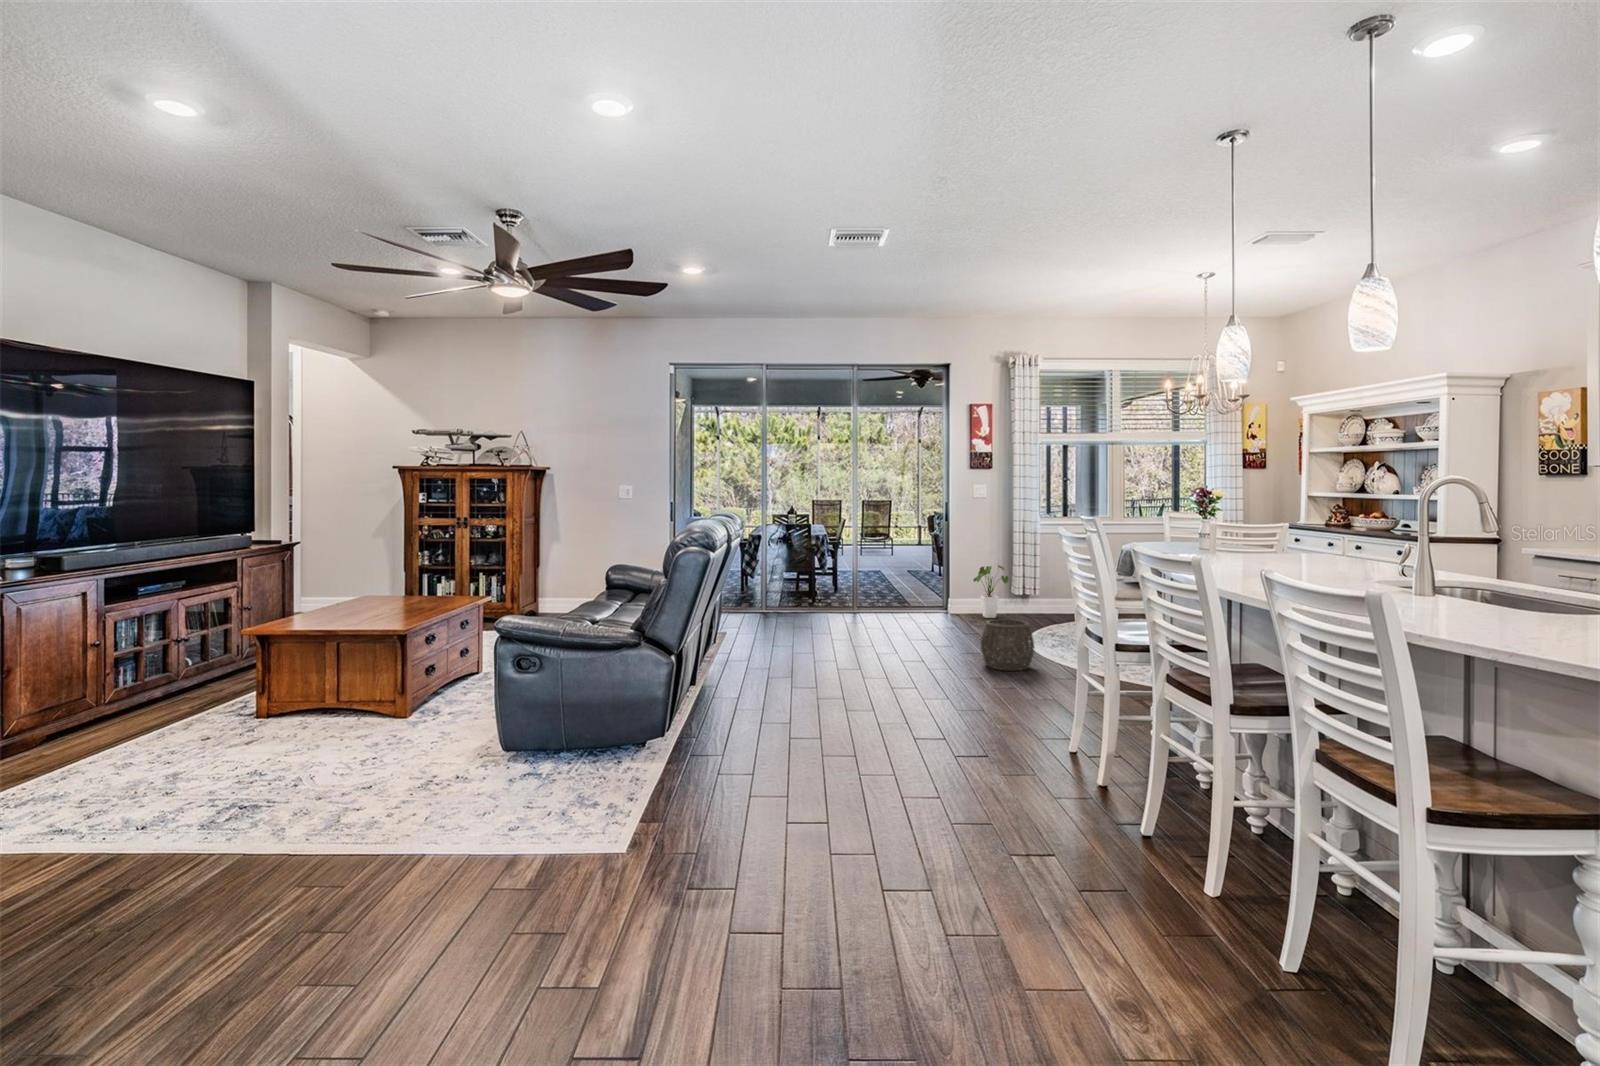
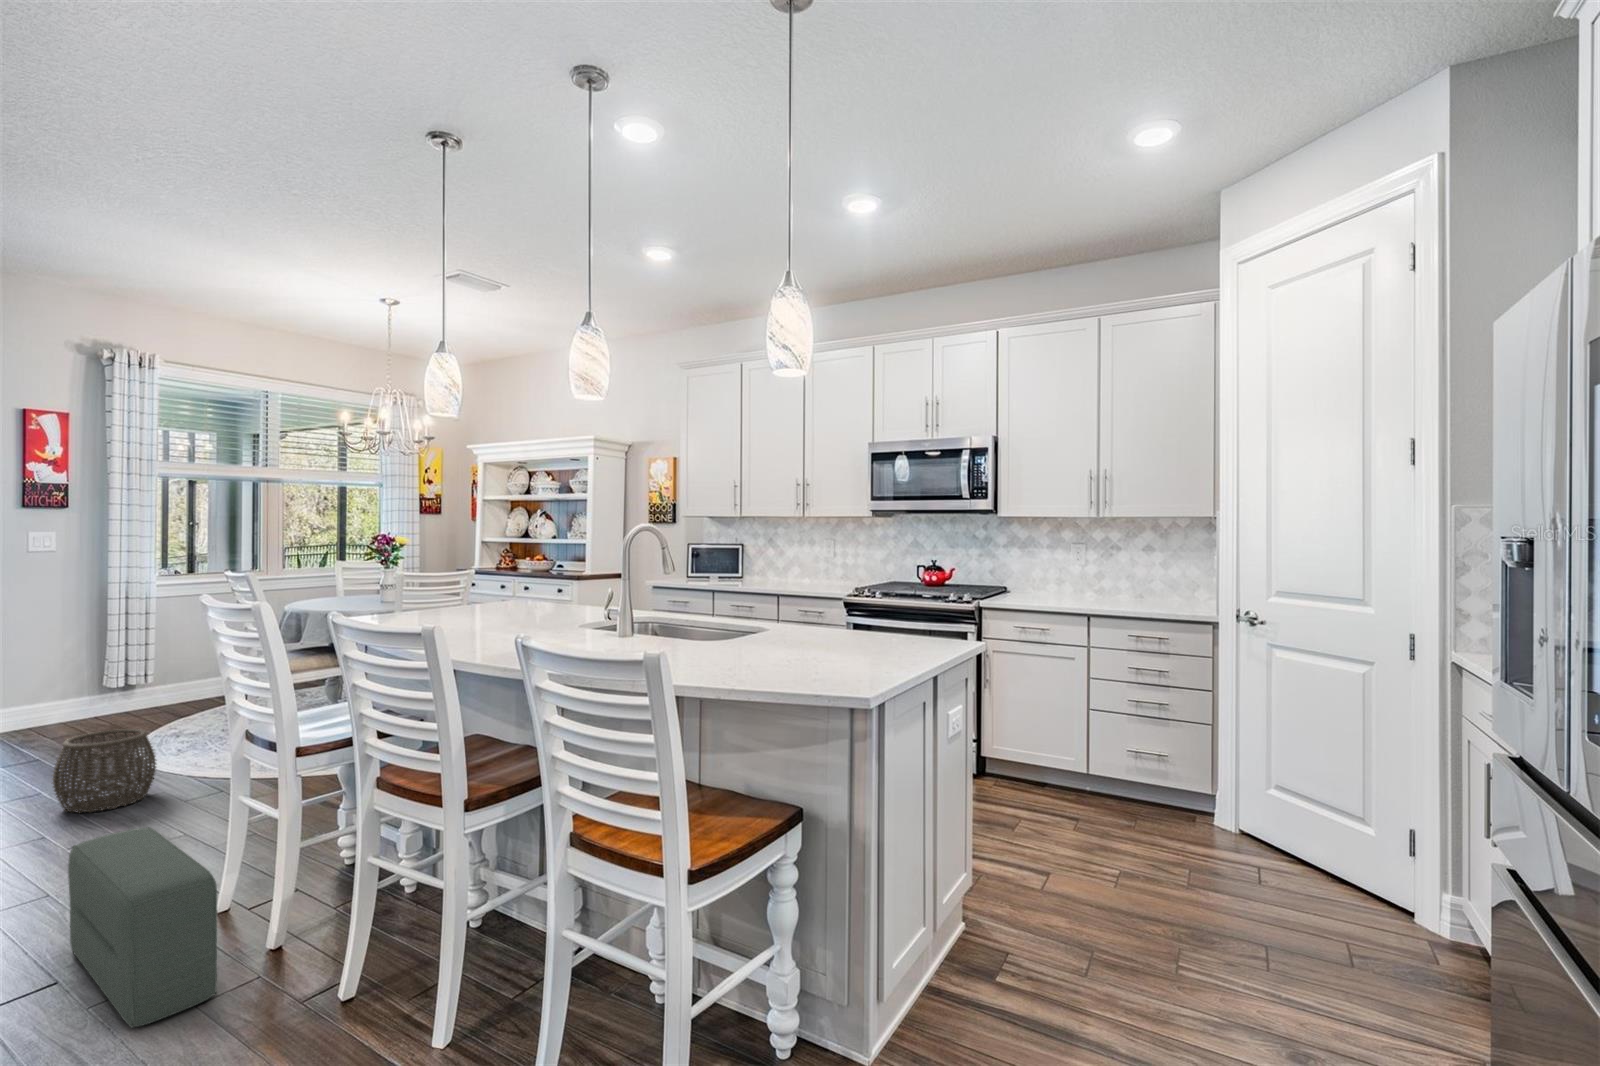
house plant: present [973,565,1009,618] -> none [33,645,104,730]
pouf: none [986,678,1061,799] -> present [68,827,217,1028]

